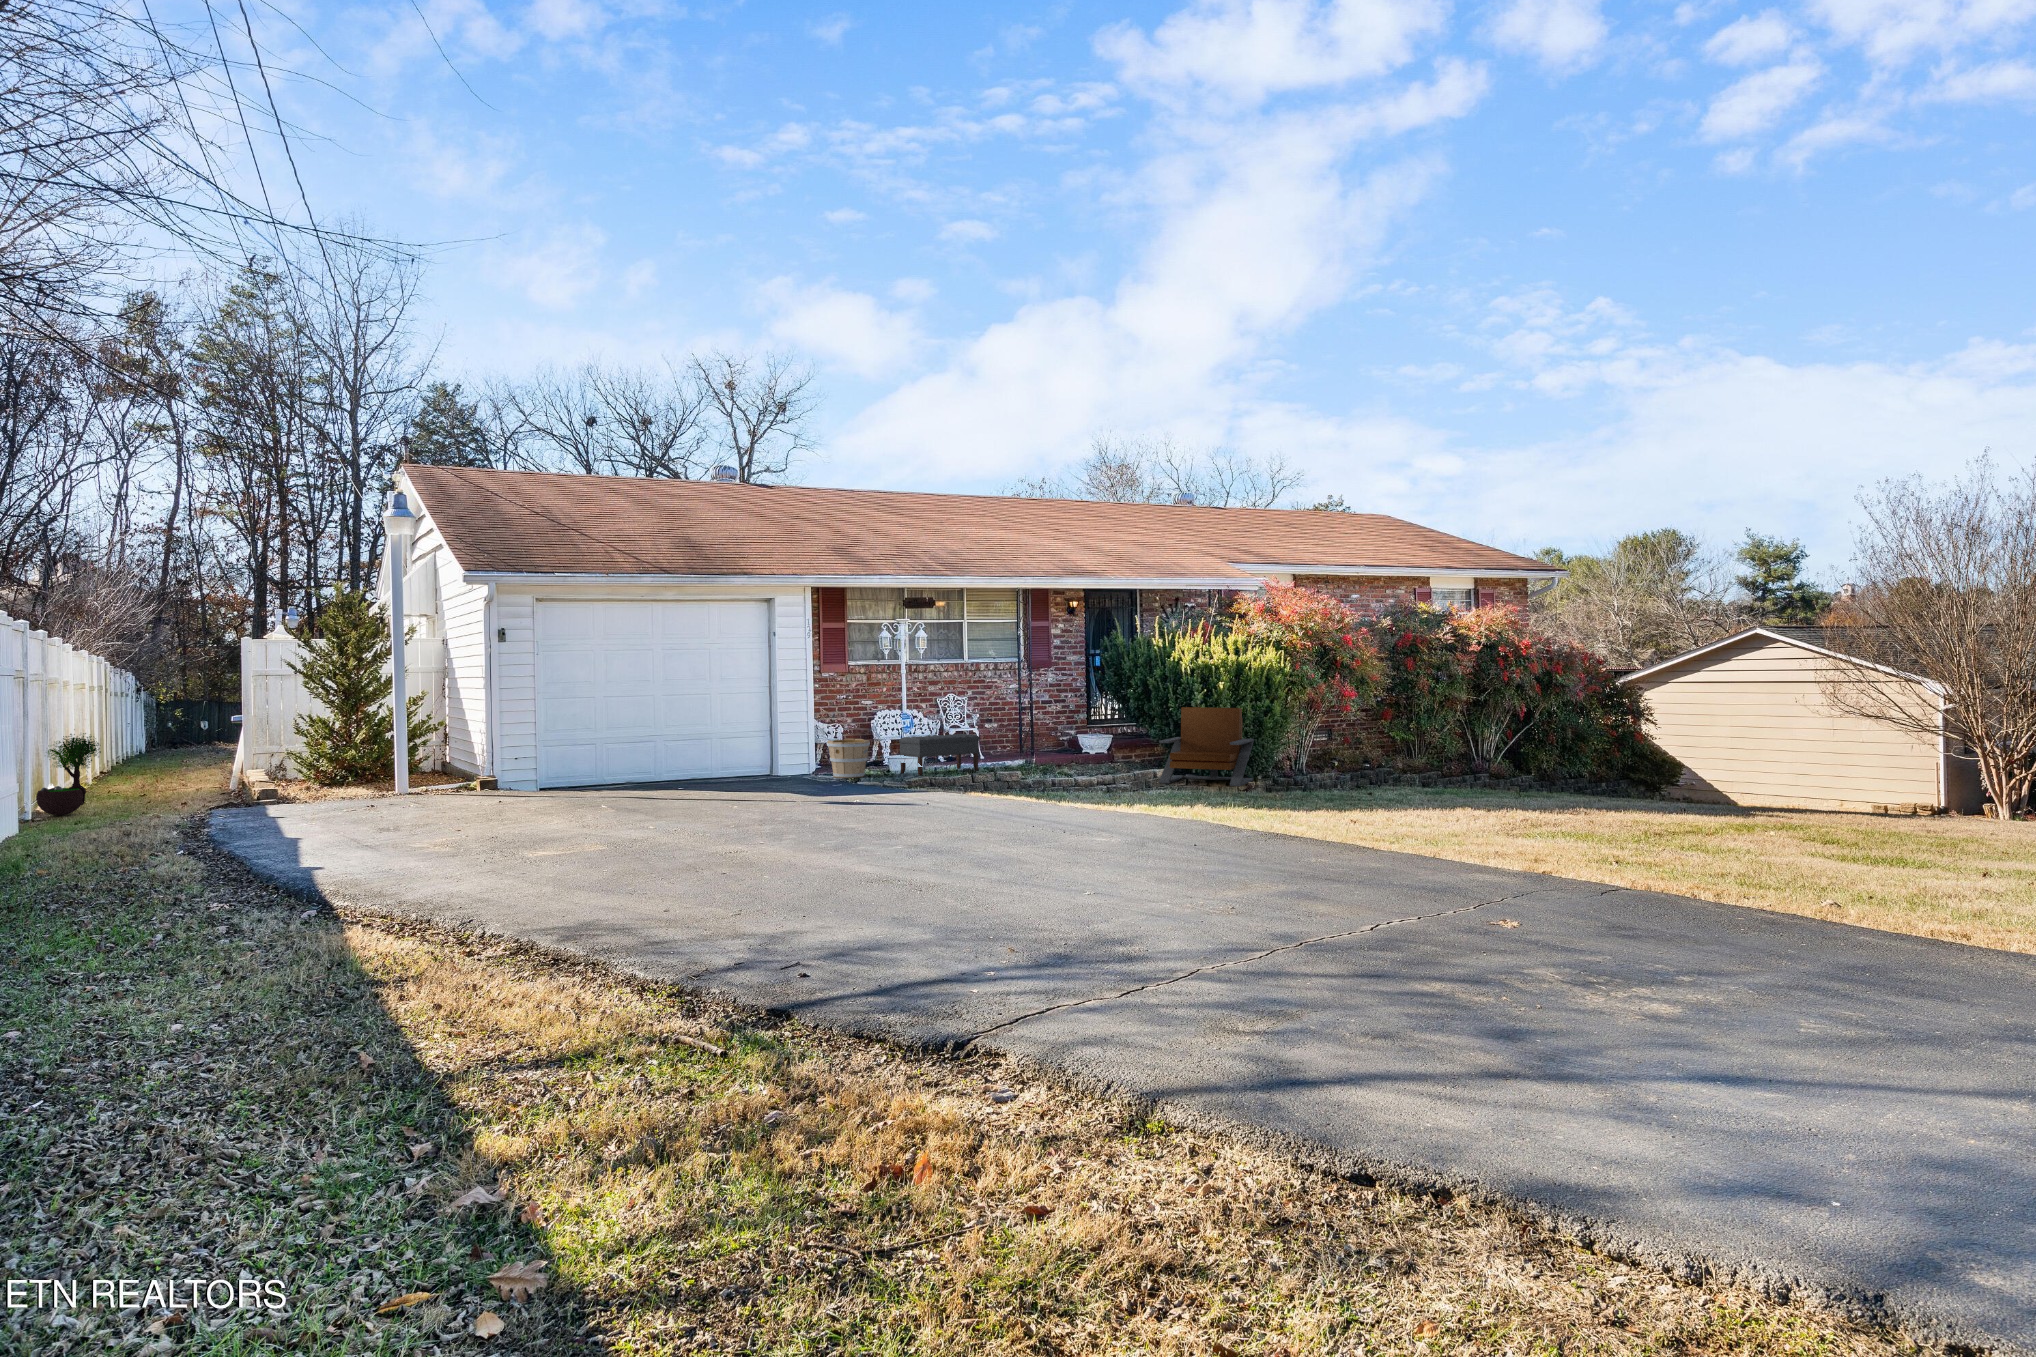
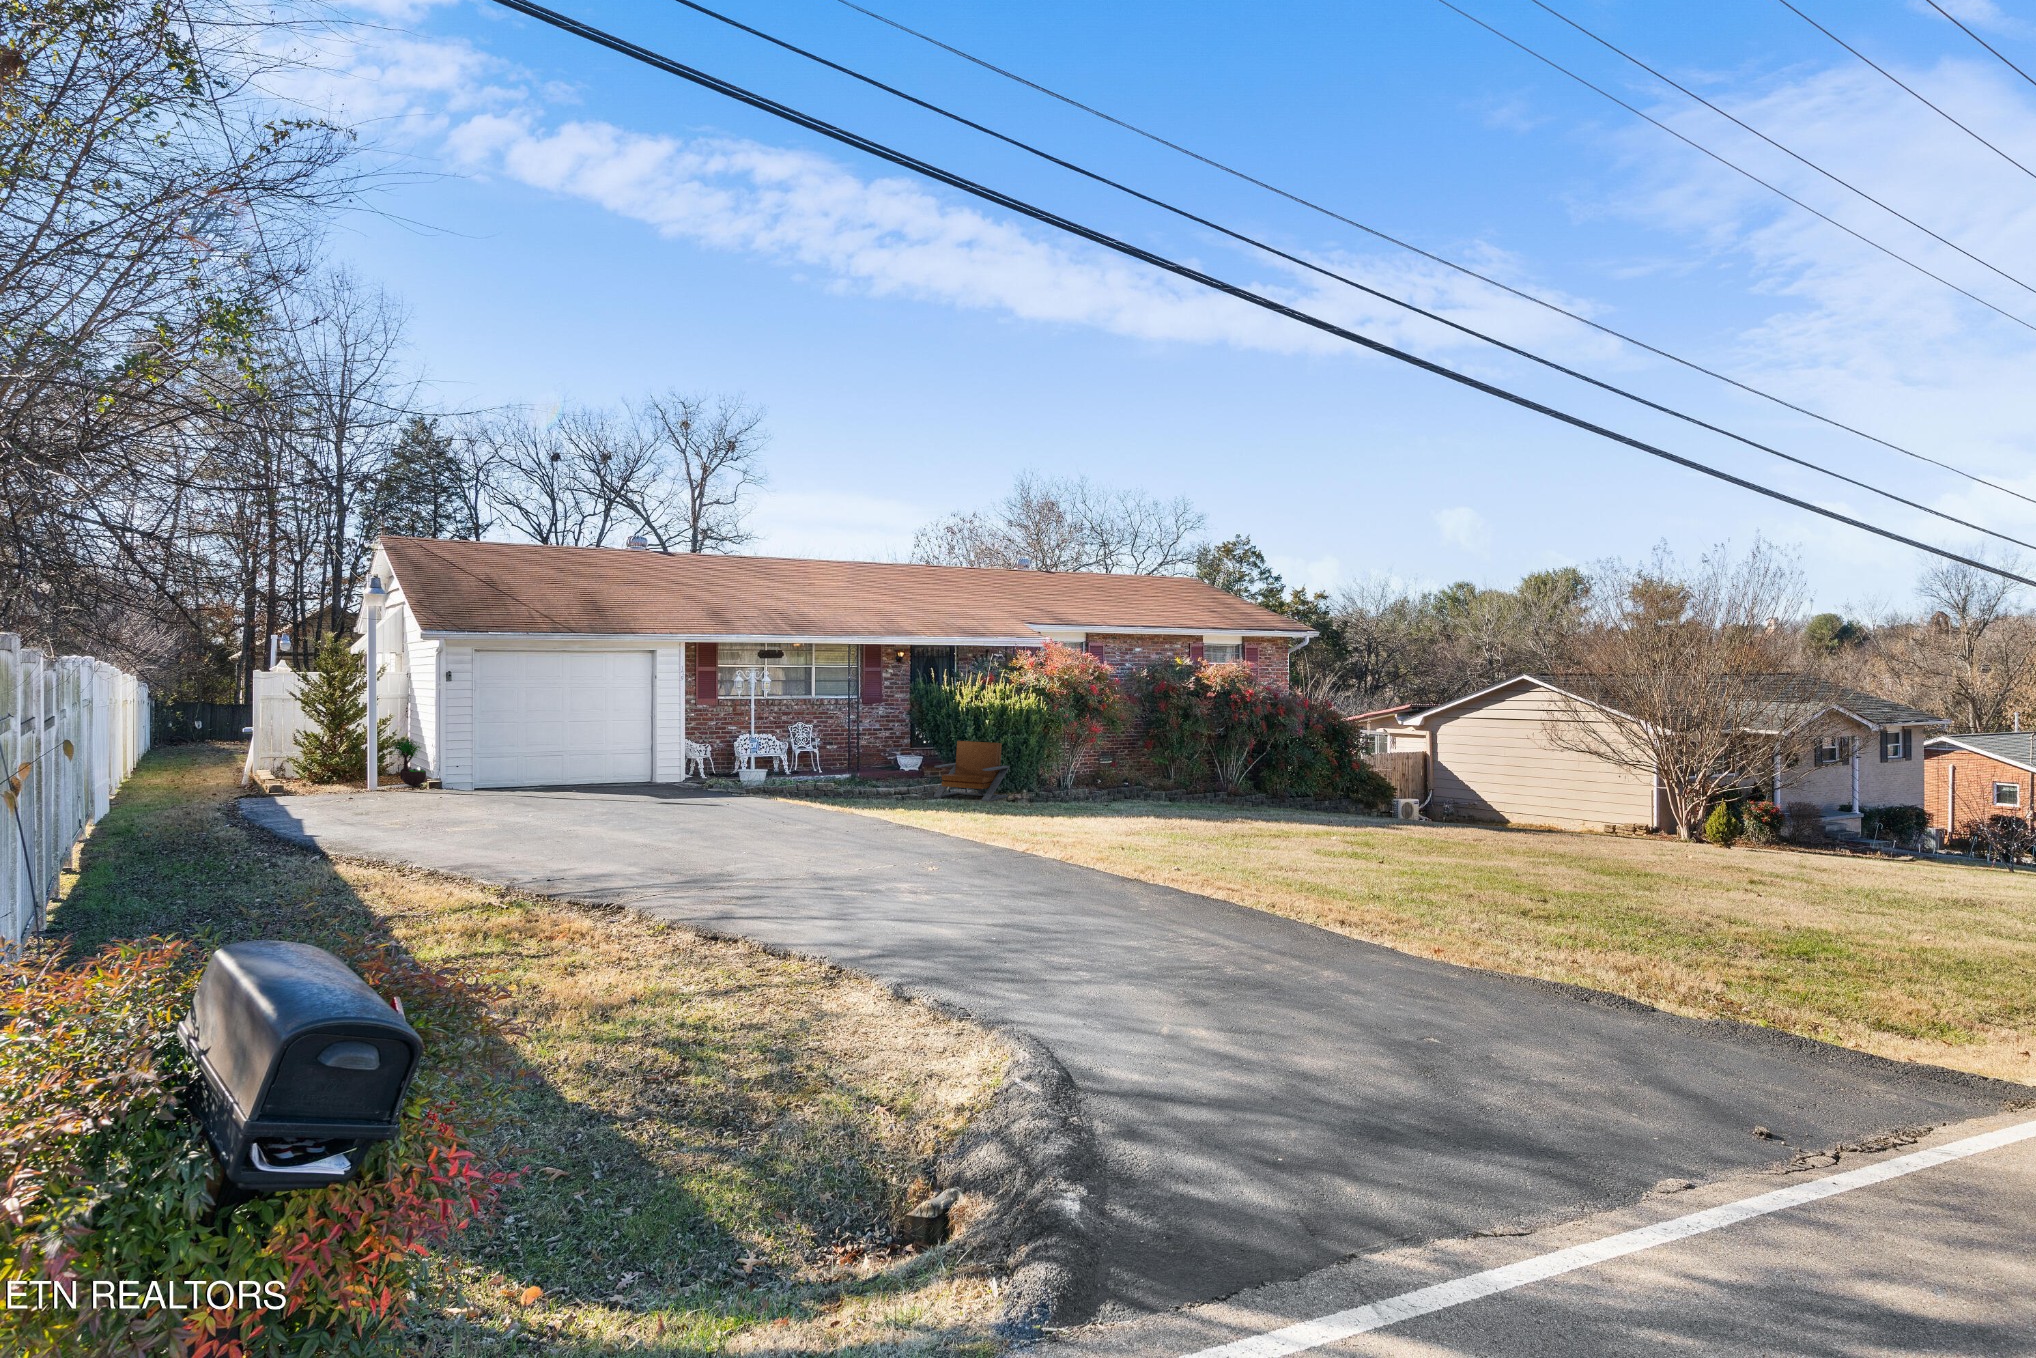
potted tree: present [36,733,101,816] -> present [392,739,426,786]
bench: present [899,734,980,775] -> none [751,754,817,786]
wooden bucket: present [827,738,870,778] -> none [693,756,727,786]

